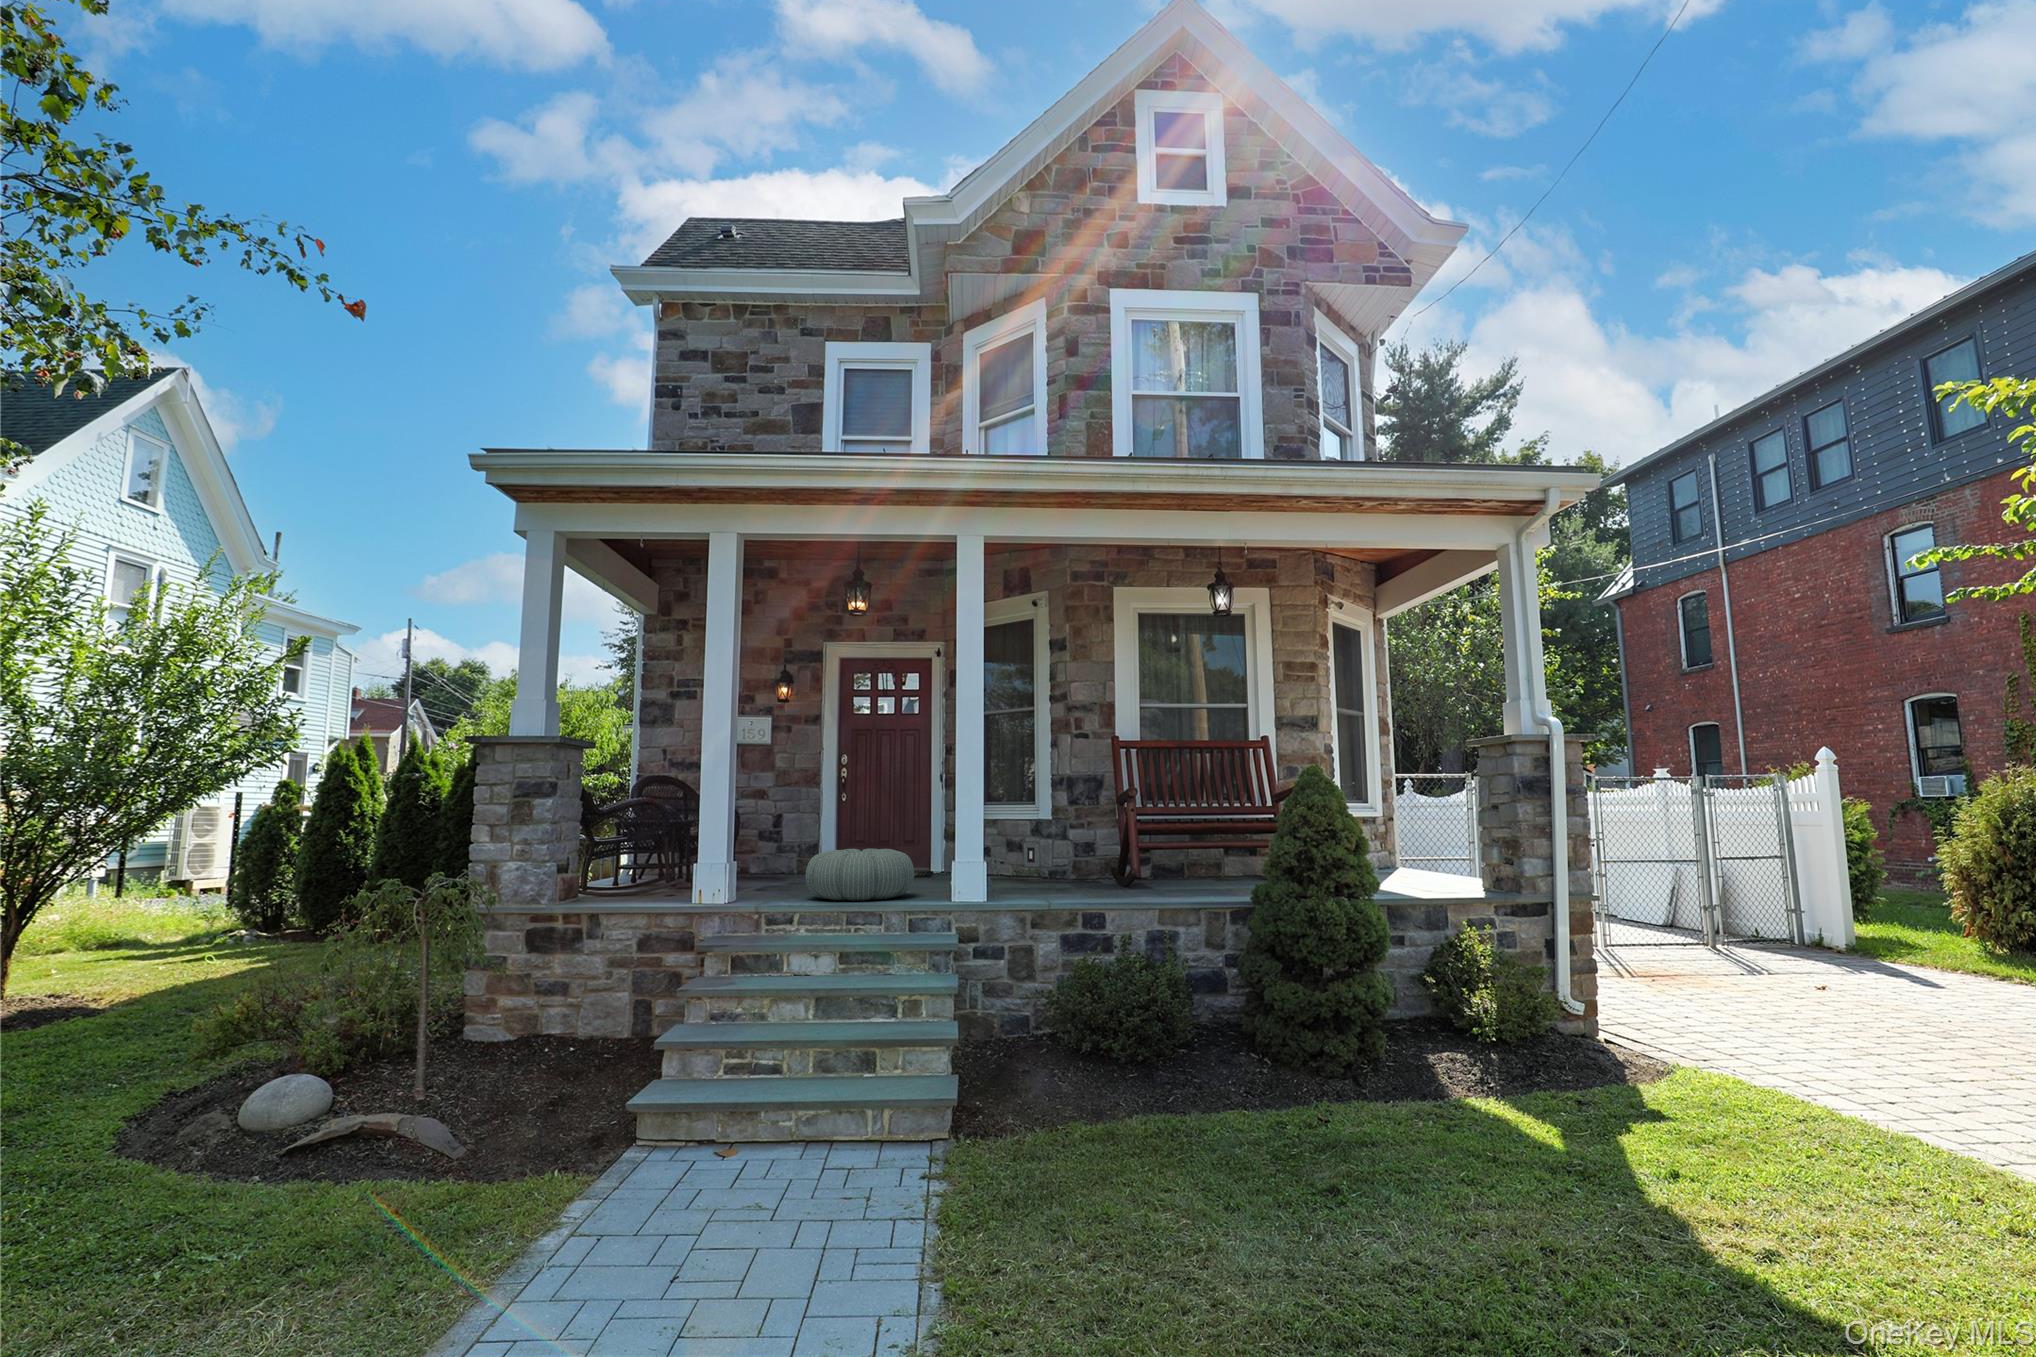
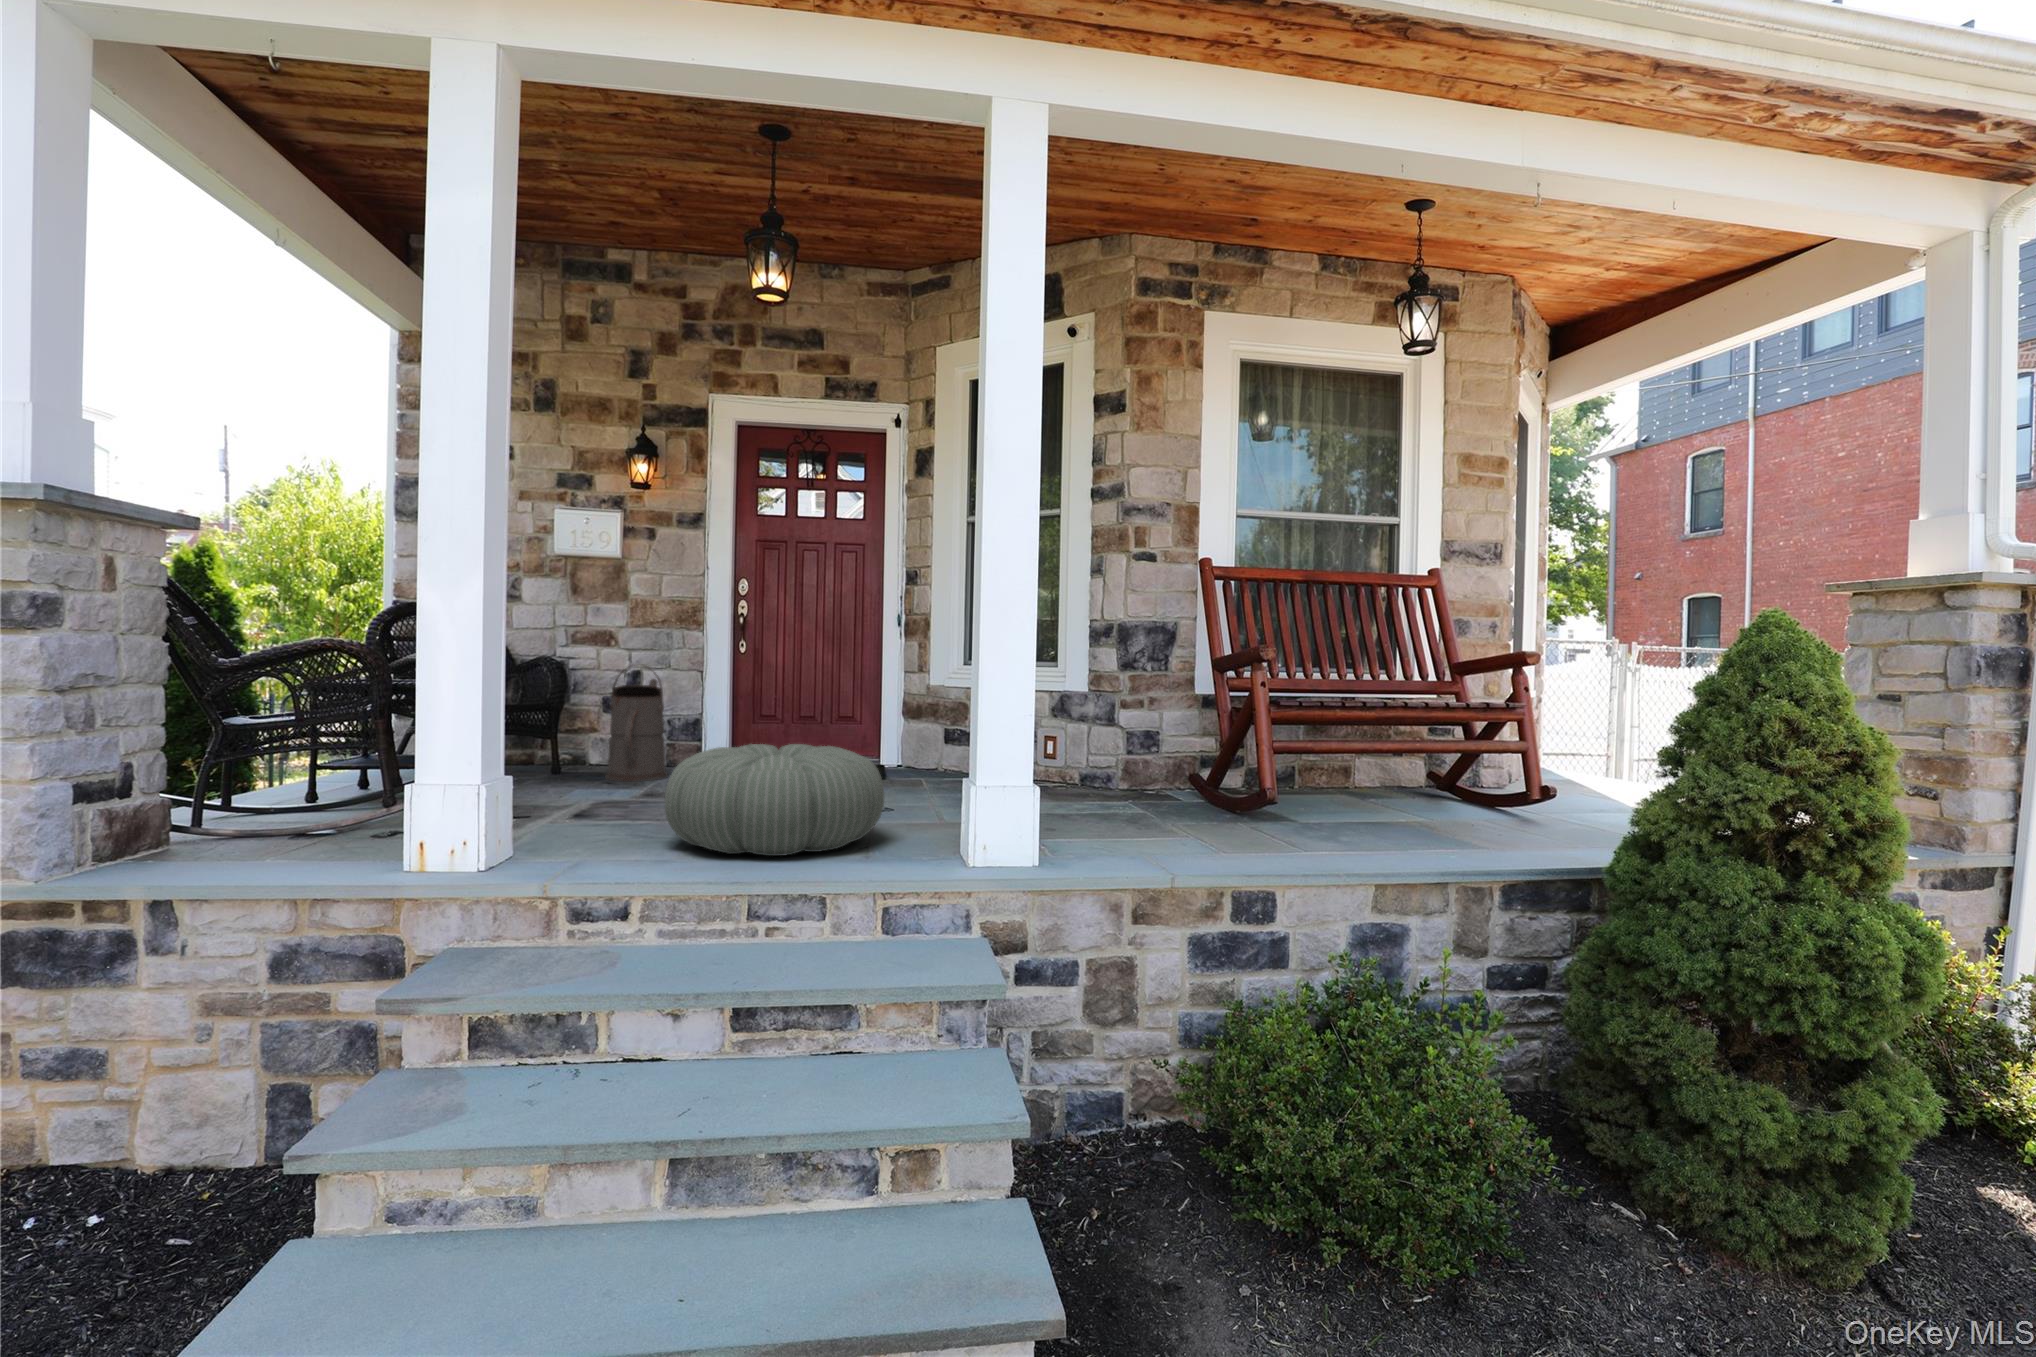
watering can: none [763,811,800,882] -> present [605,665,668,781]

